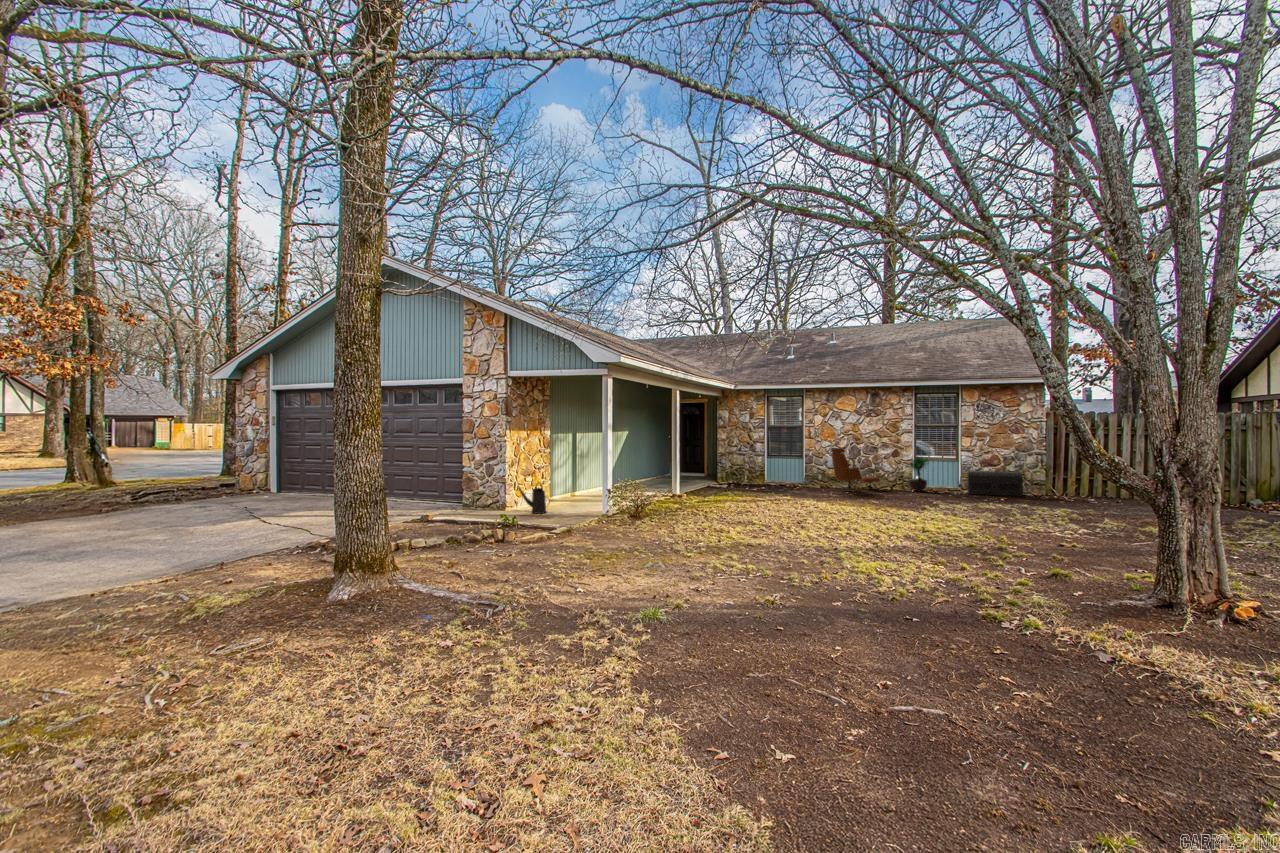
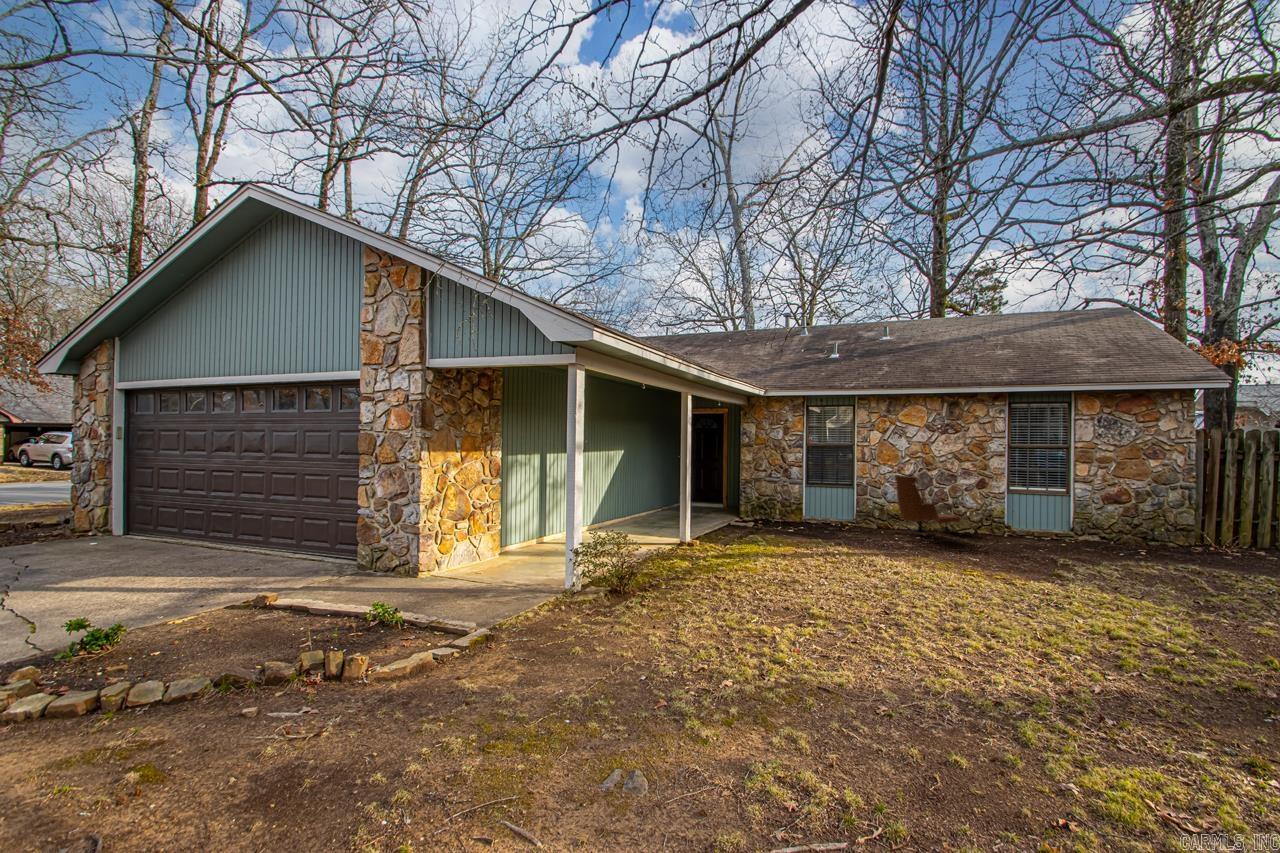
potted tree: present [909,457,927,491] -> none [1000,484,1035,537]
storage bench: present [967,471,1023,496] -> none [1086,509,1178,549]
watering can: present [518,483,550,514] -> none [441,533,490,584]

